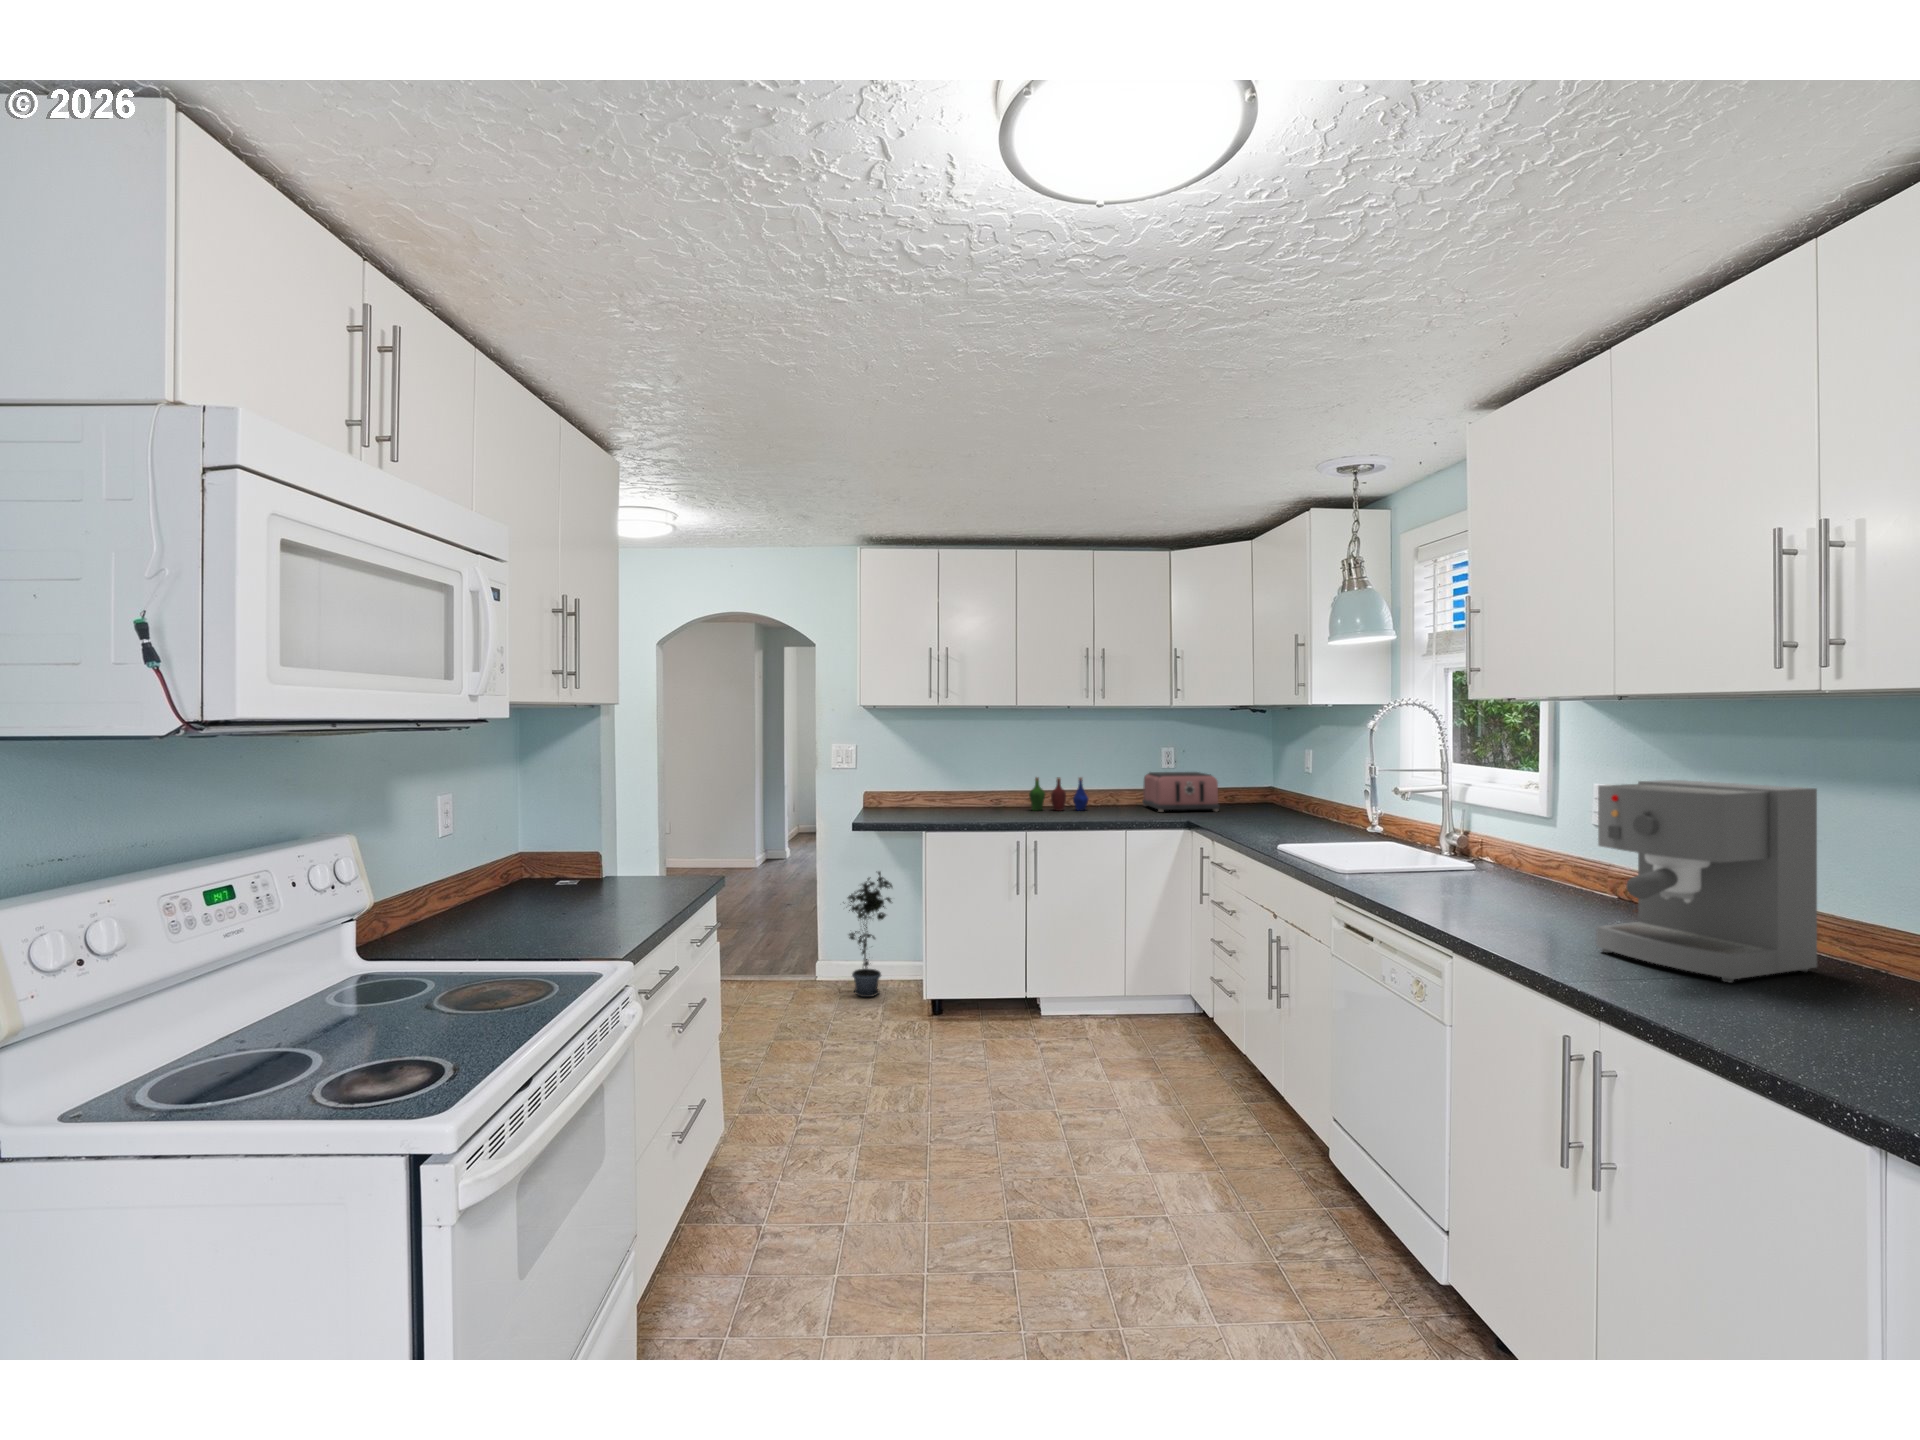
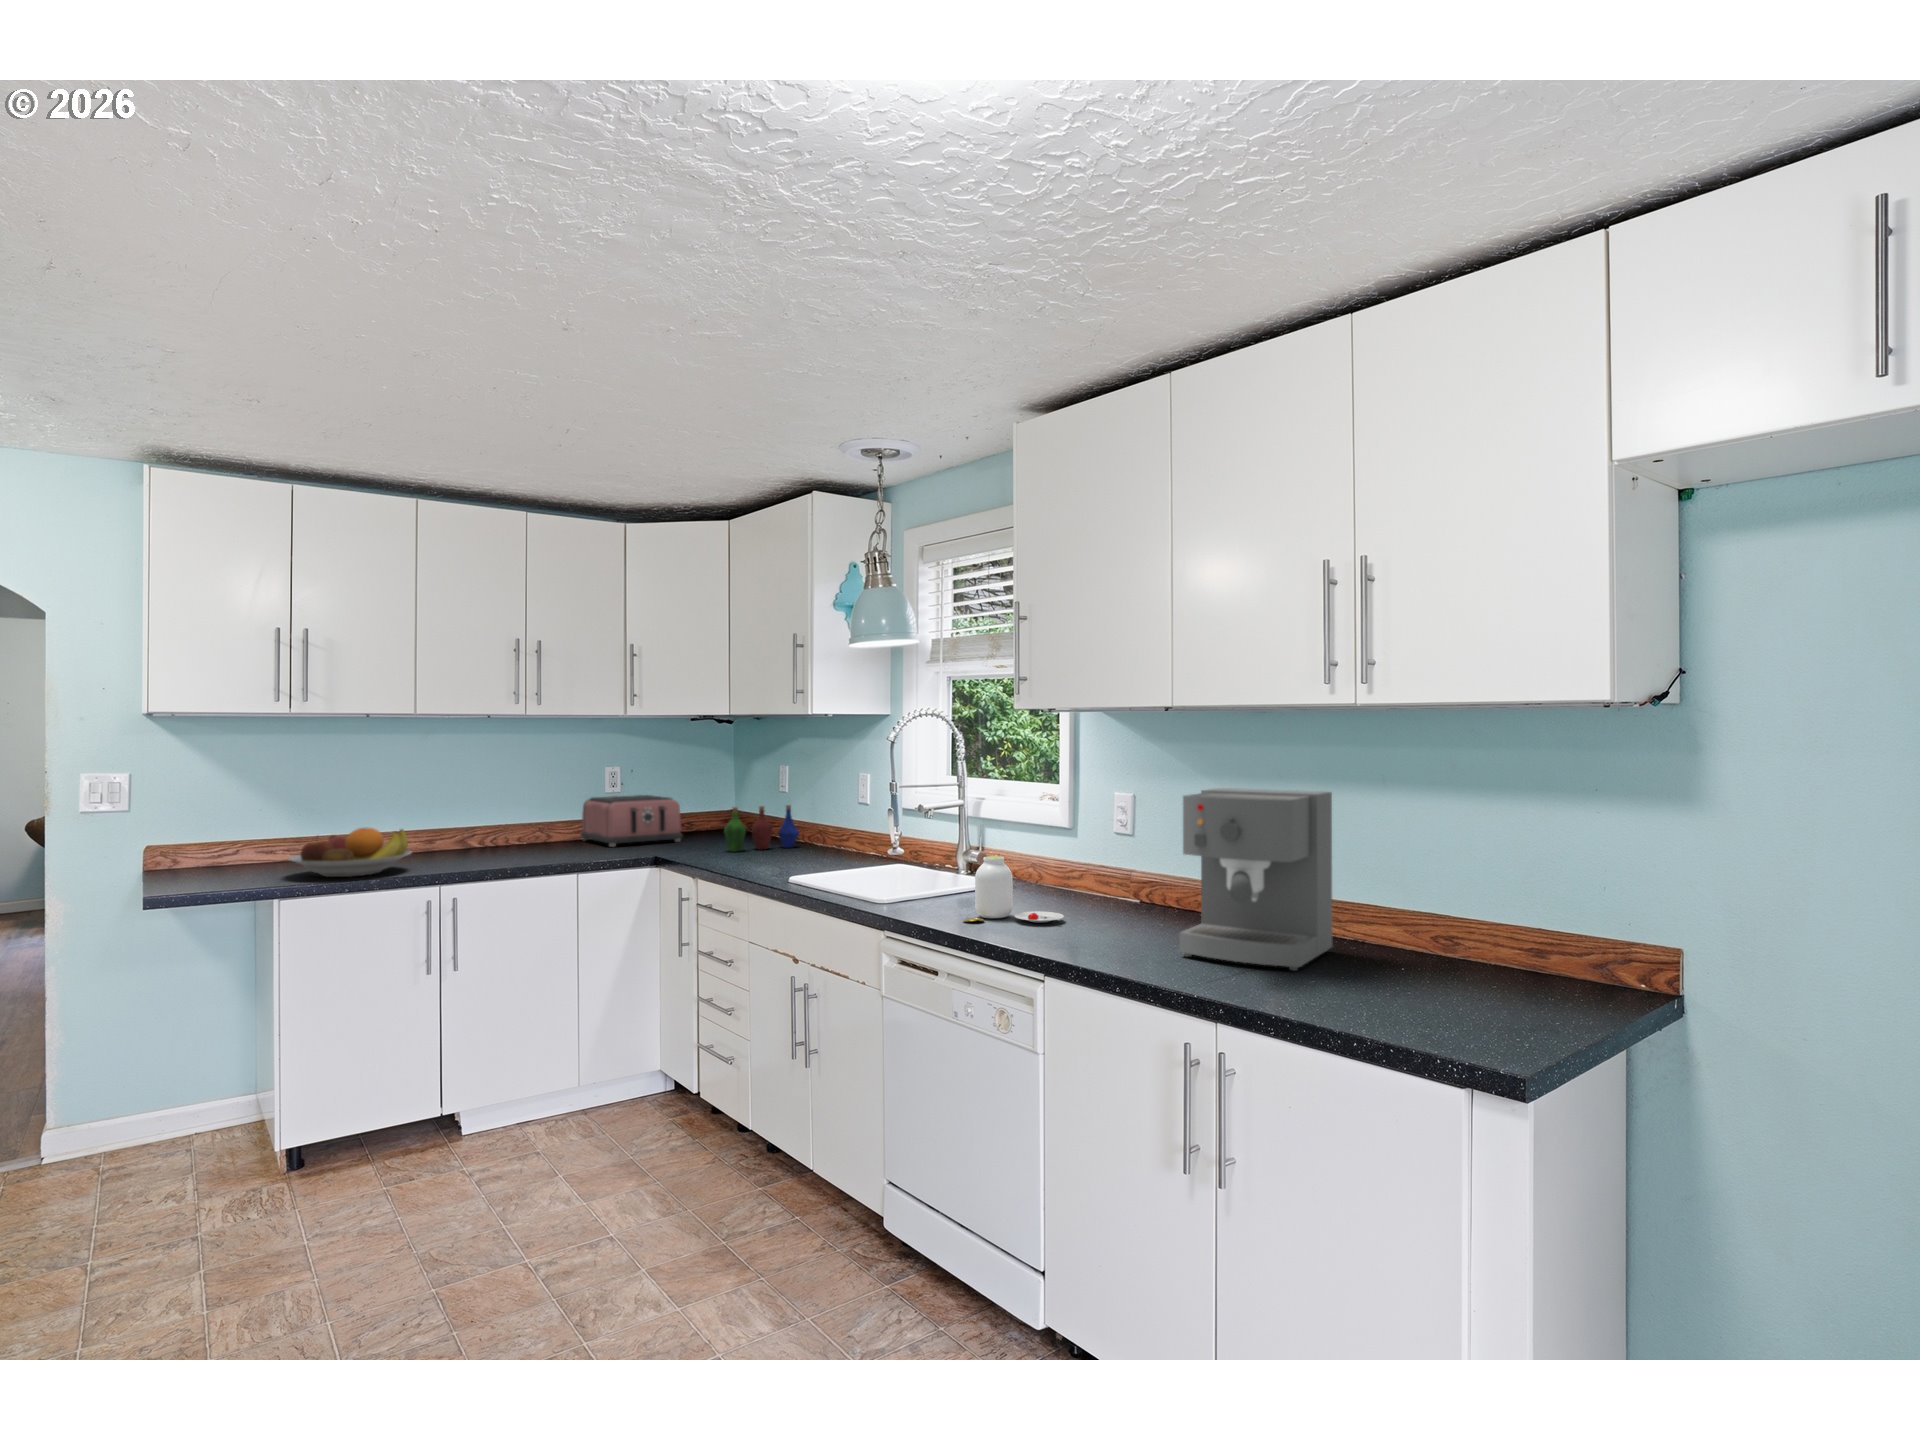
bottle: present [1029,777,1088,811] -> present [724,805,799,852]
fruit bowl: none [936,787,1011,821] -> present [289,827,411,877]
jar: none [1397,837,1504,904] -> present [963,856,1064,922]
potted plant: present [848,872,892,997] -> none [98,965,206,1168]

